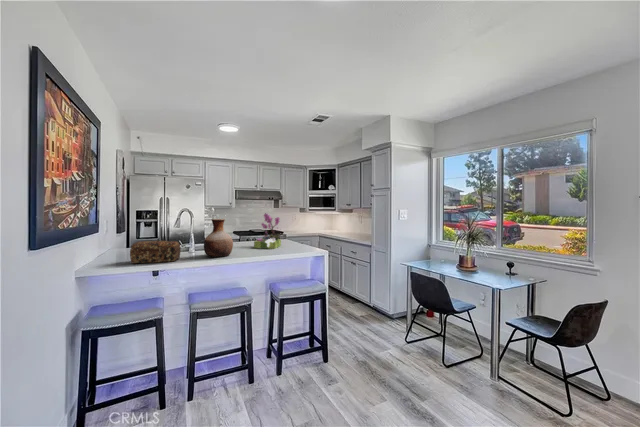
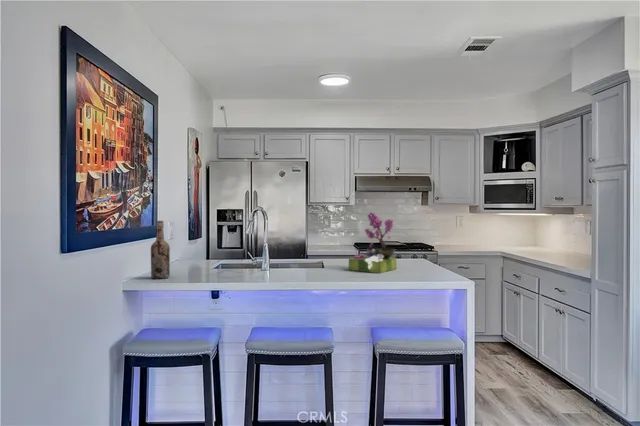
vase: present [204,219,233,258] -> none [266,221,307,279]
wine bottle: none [102,220,120,266] -> present [151,221,170,279]
bread loaf: present [130,241,180,264] -> none [178,250,238,279]

